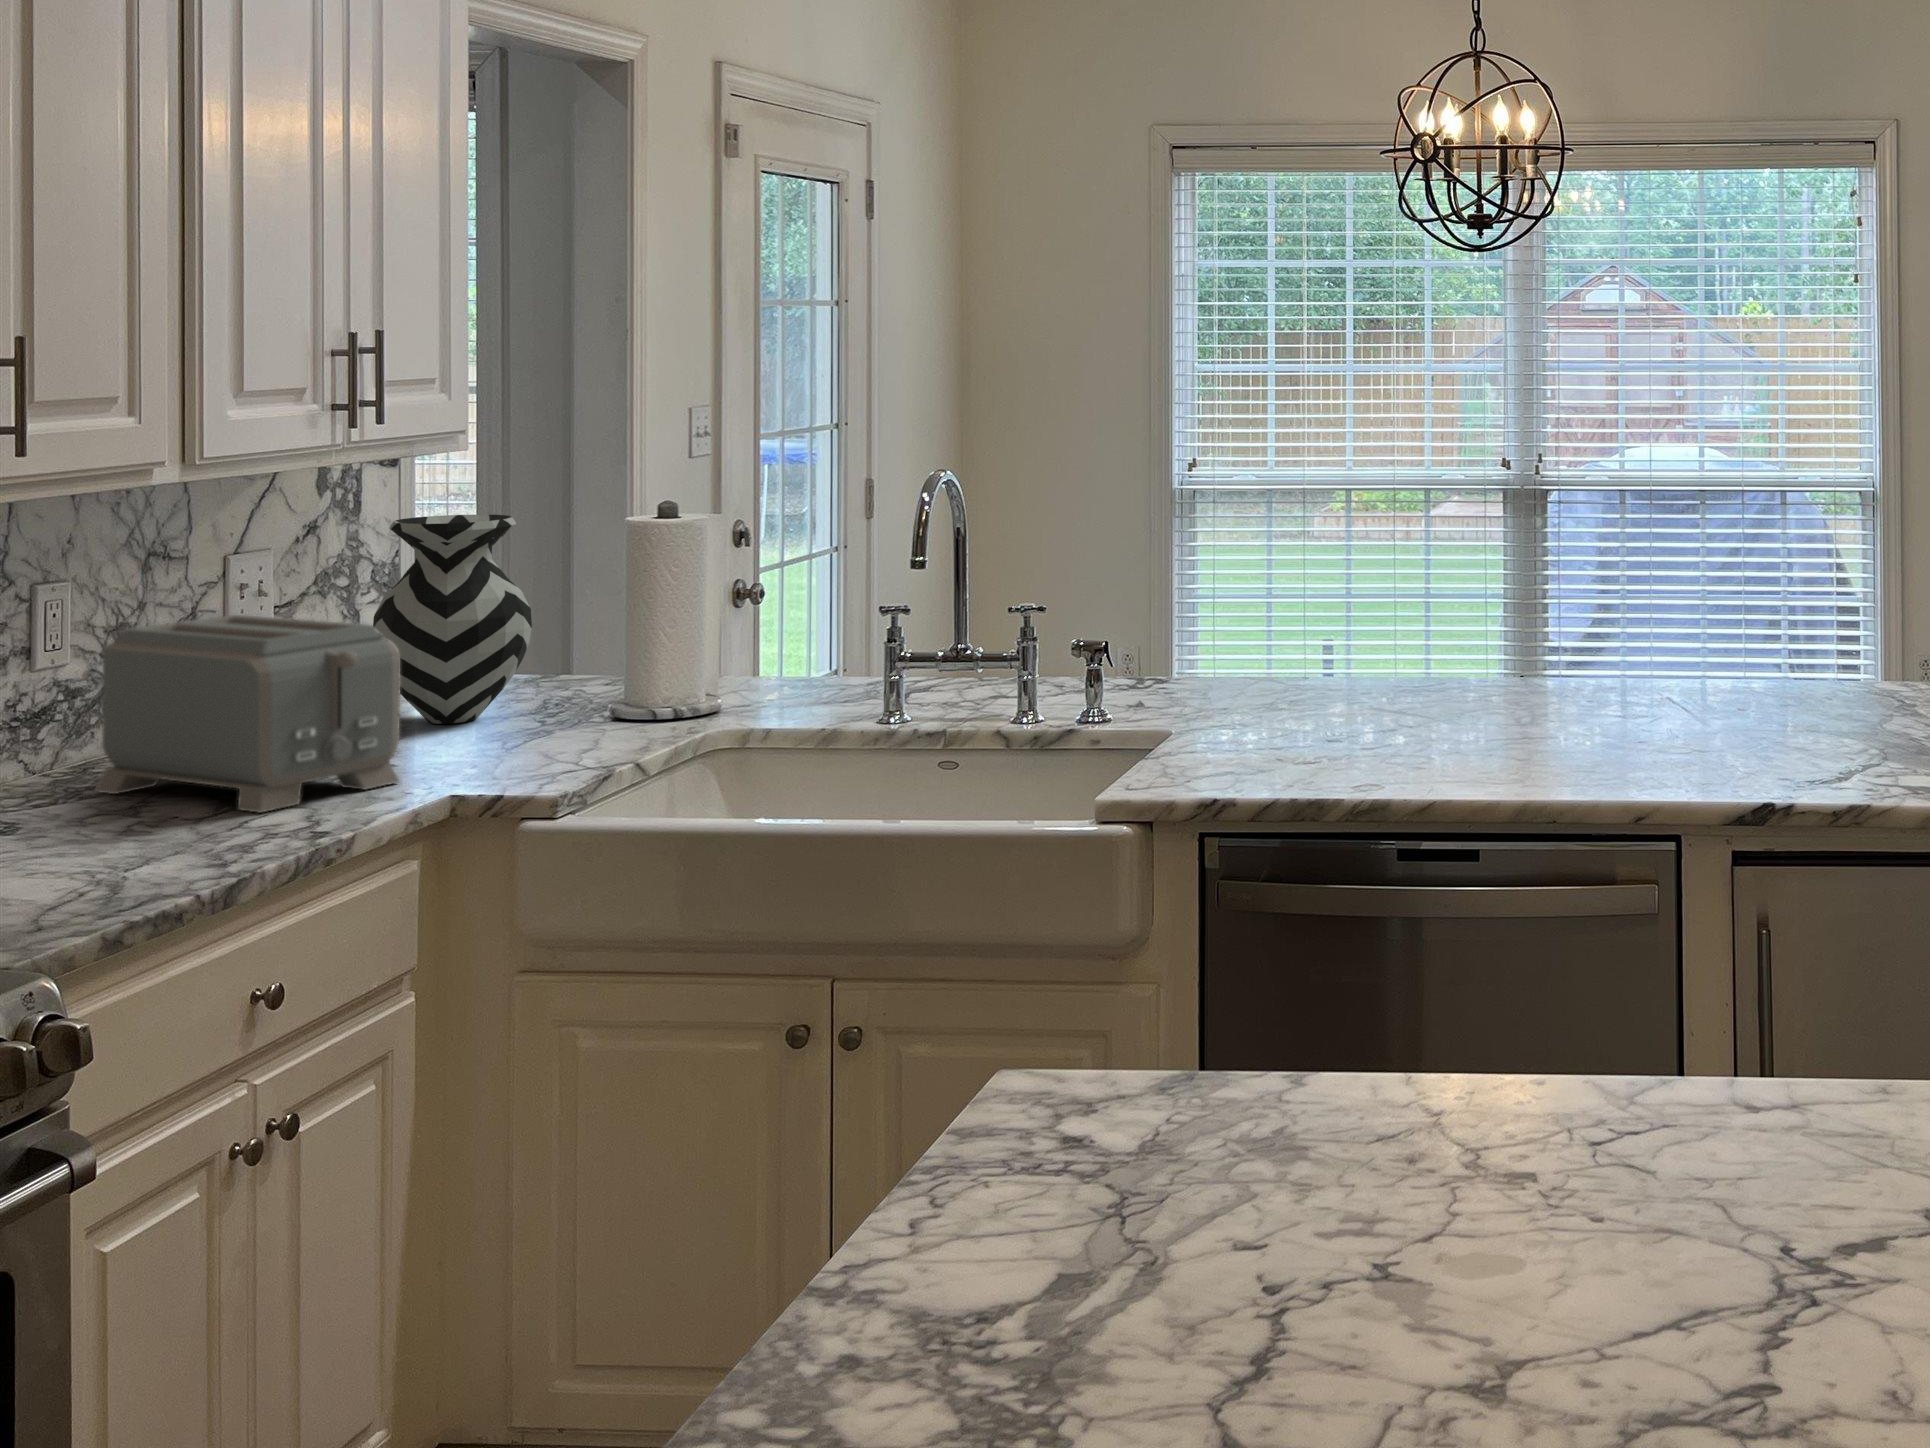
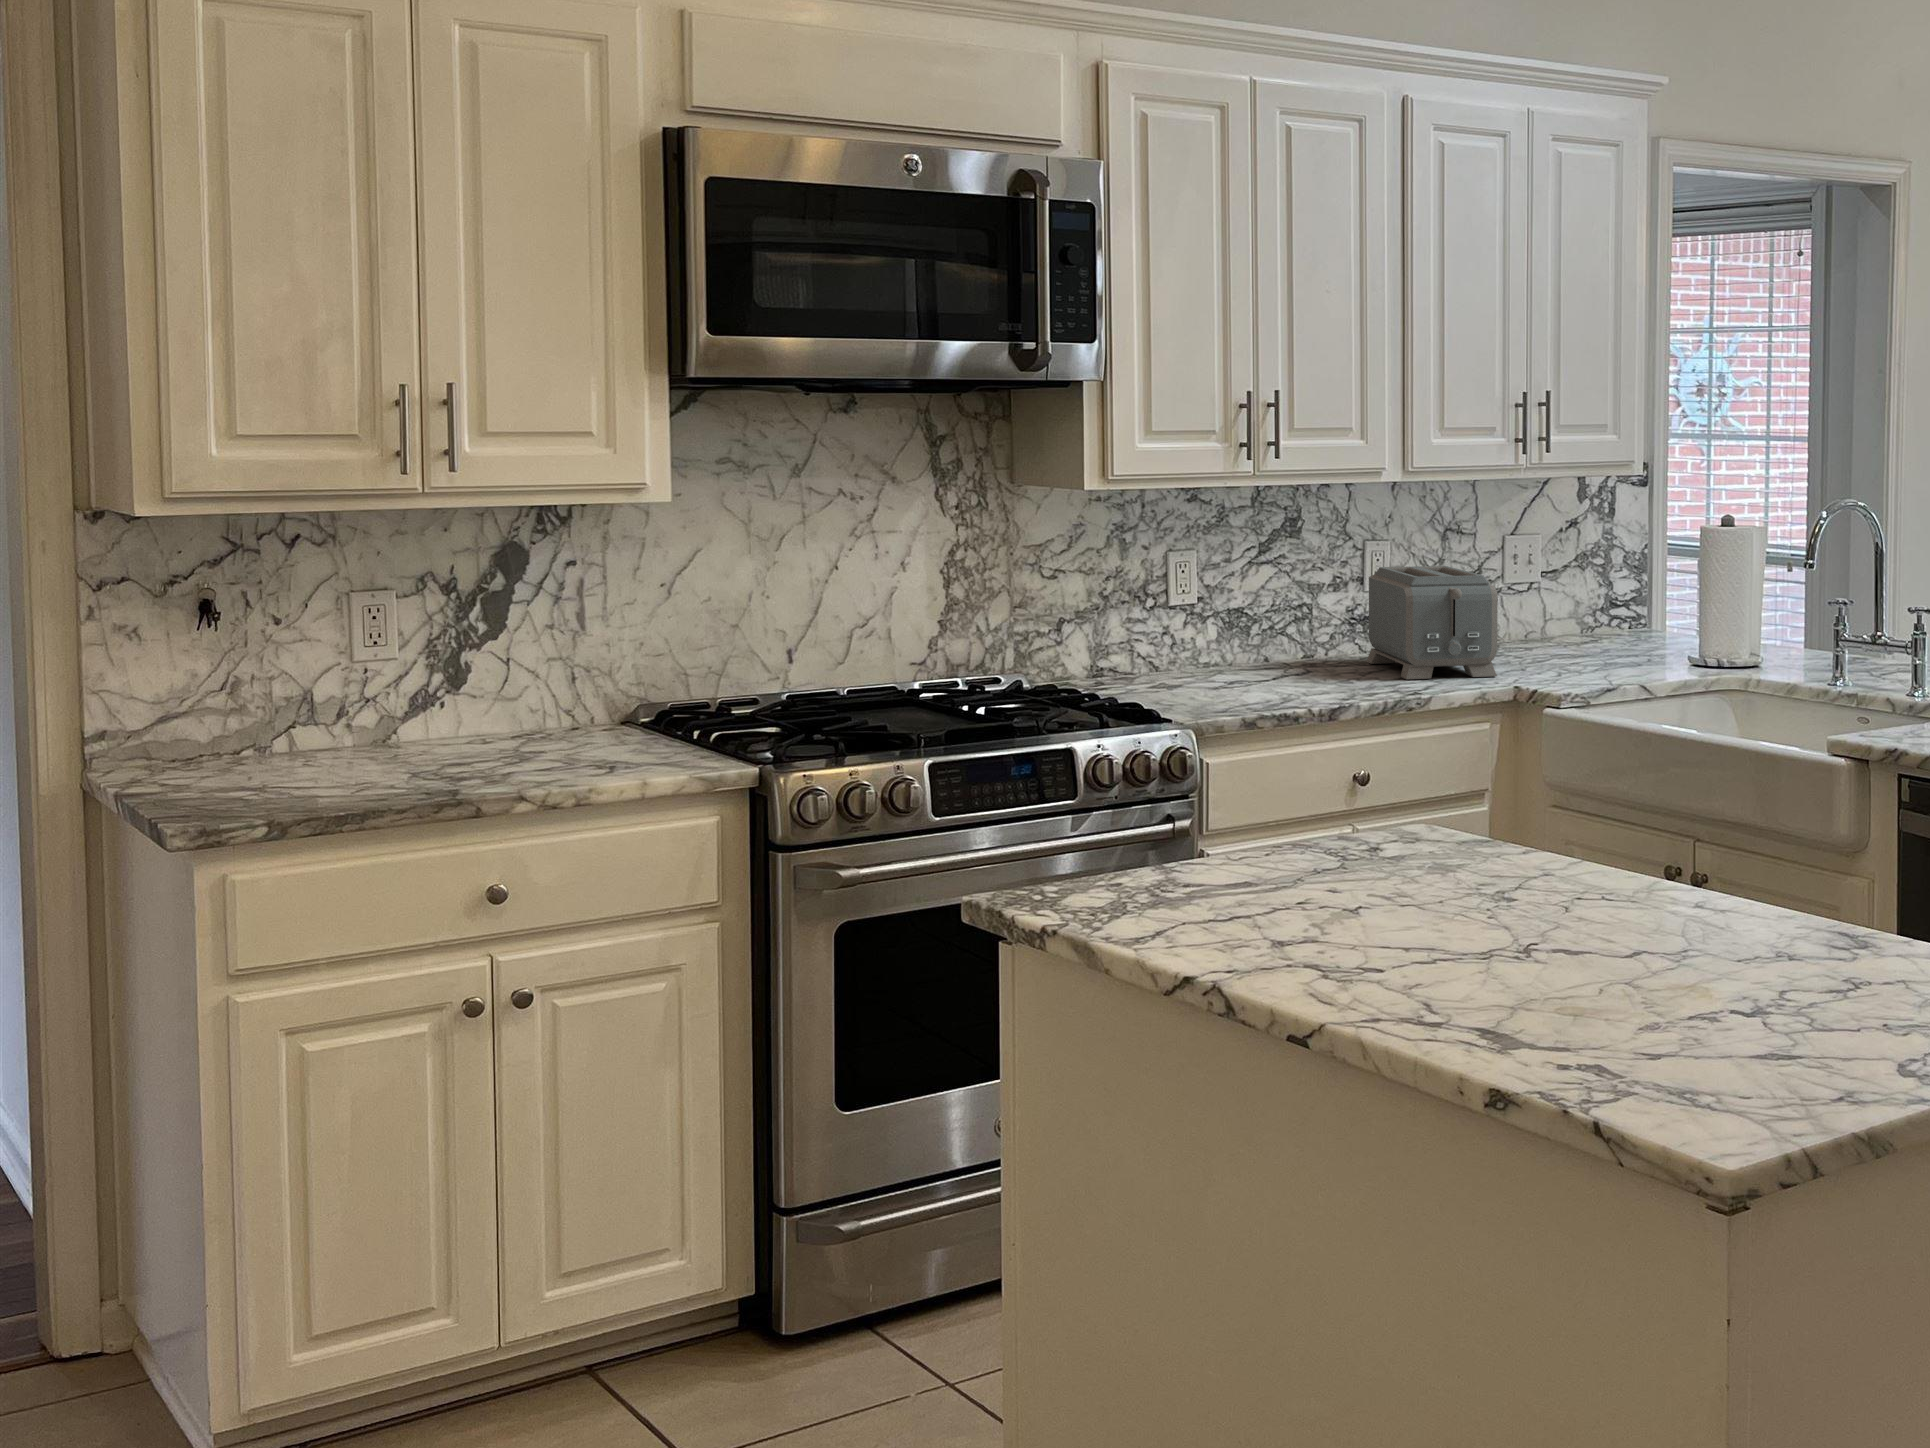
vase: present [373,514,532,724] -> none [1553,517,1650,655]

